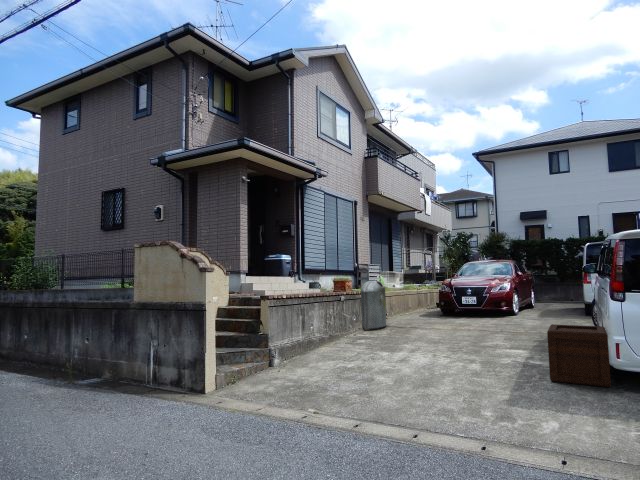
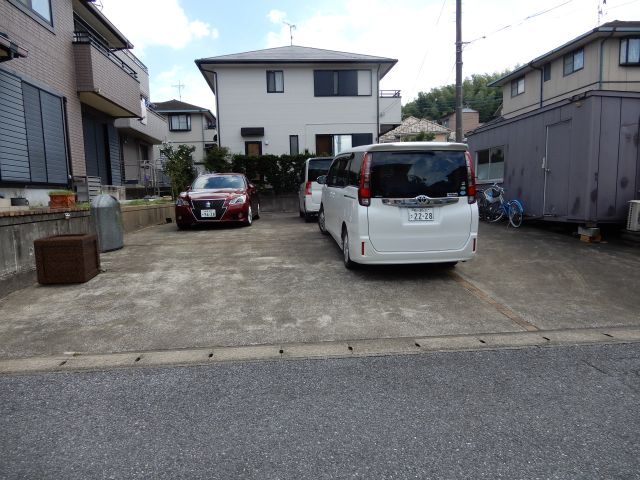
wooden crate: present [547,324,611,387] -> present [33,233,101,284]

